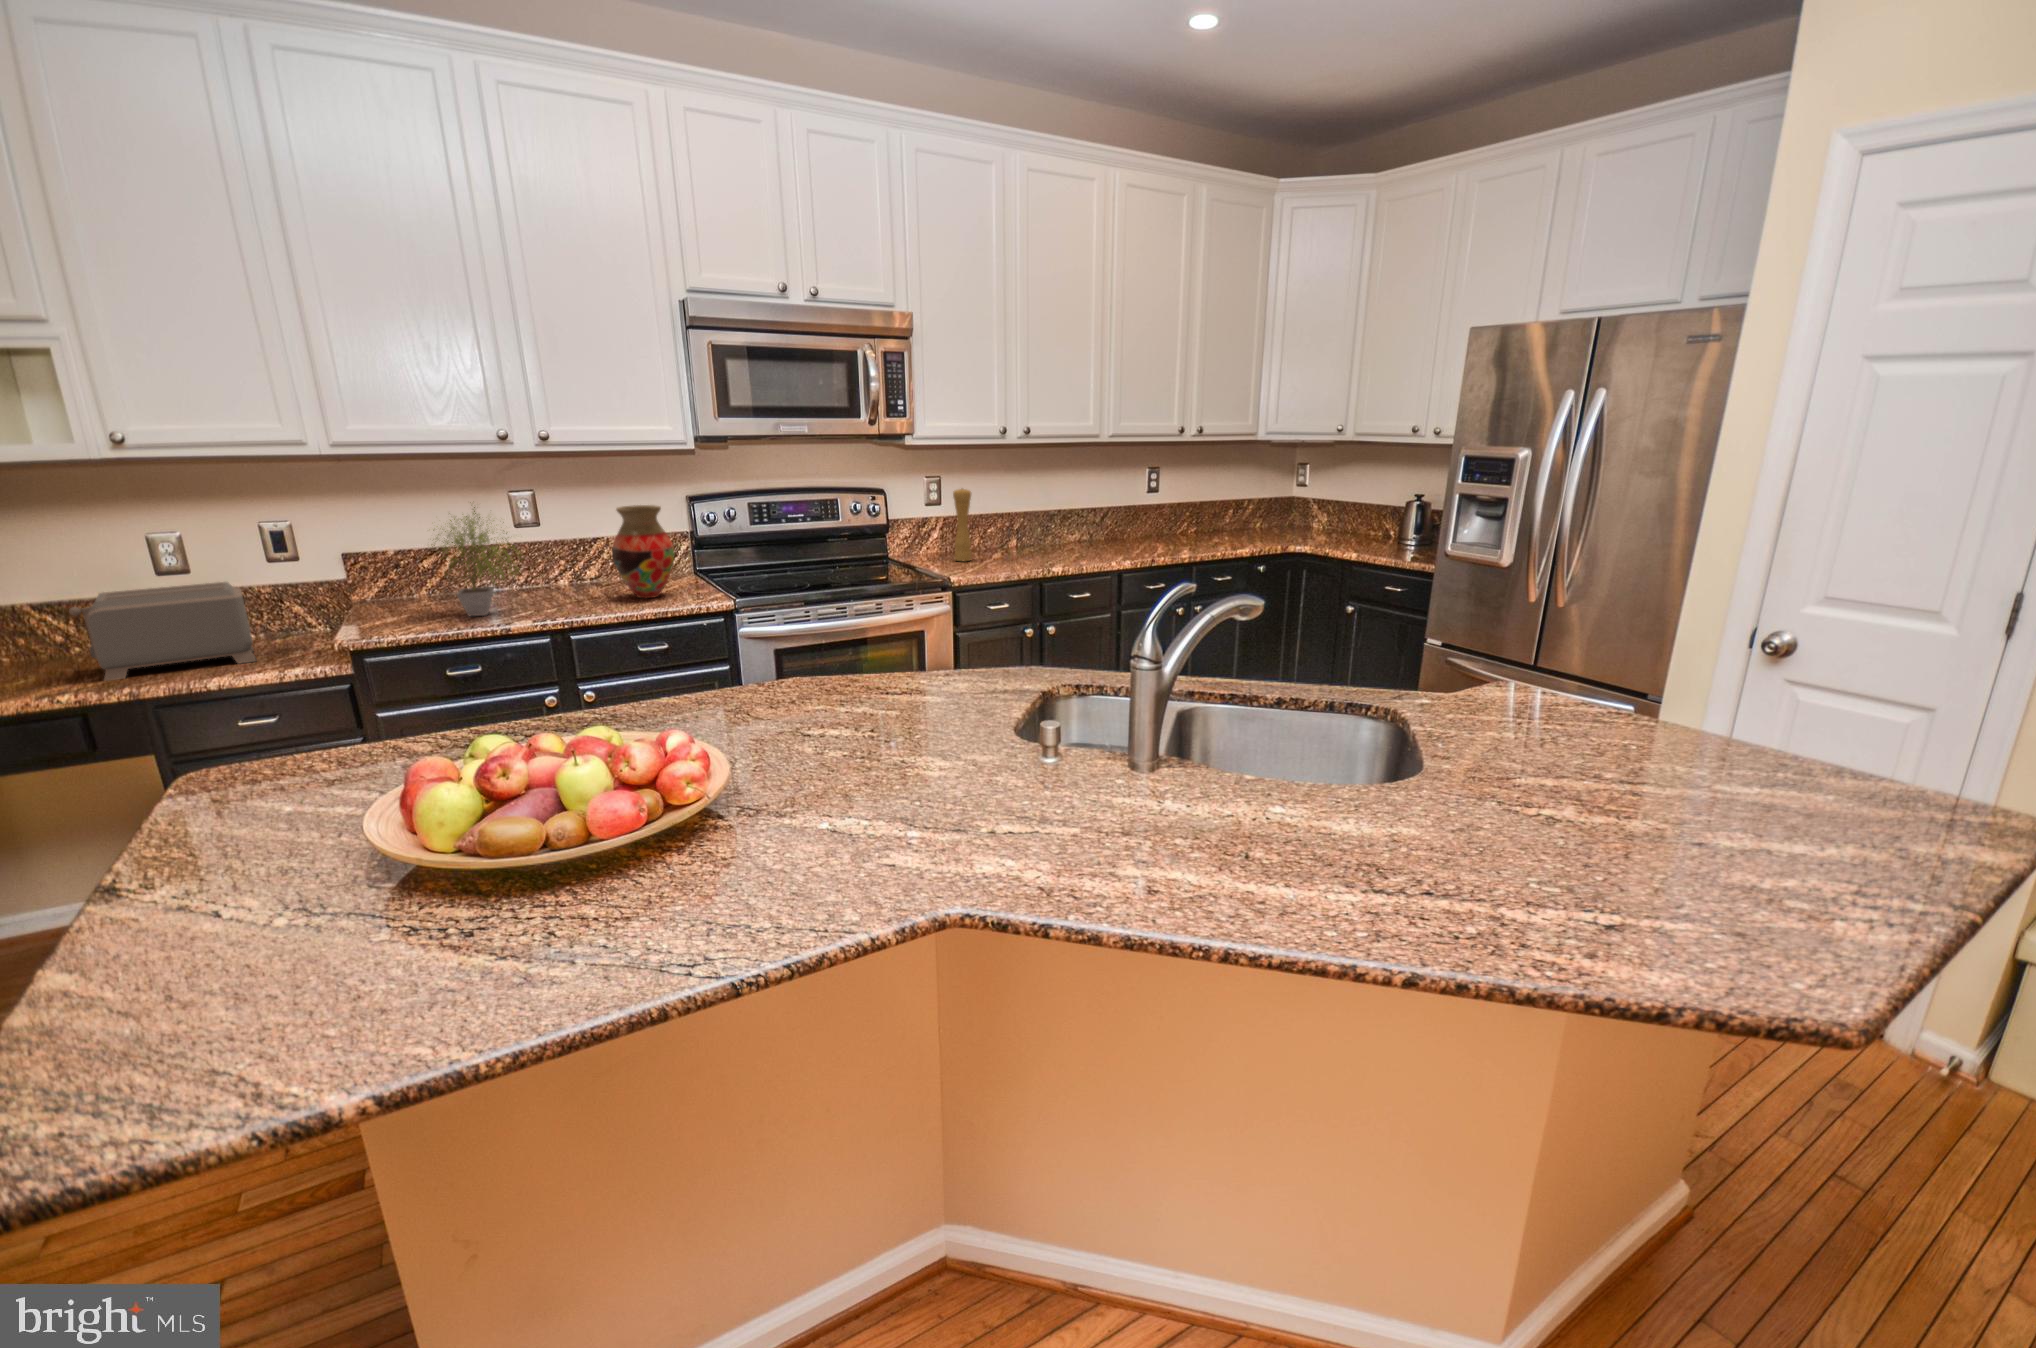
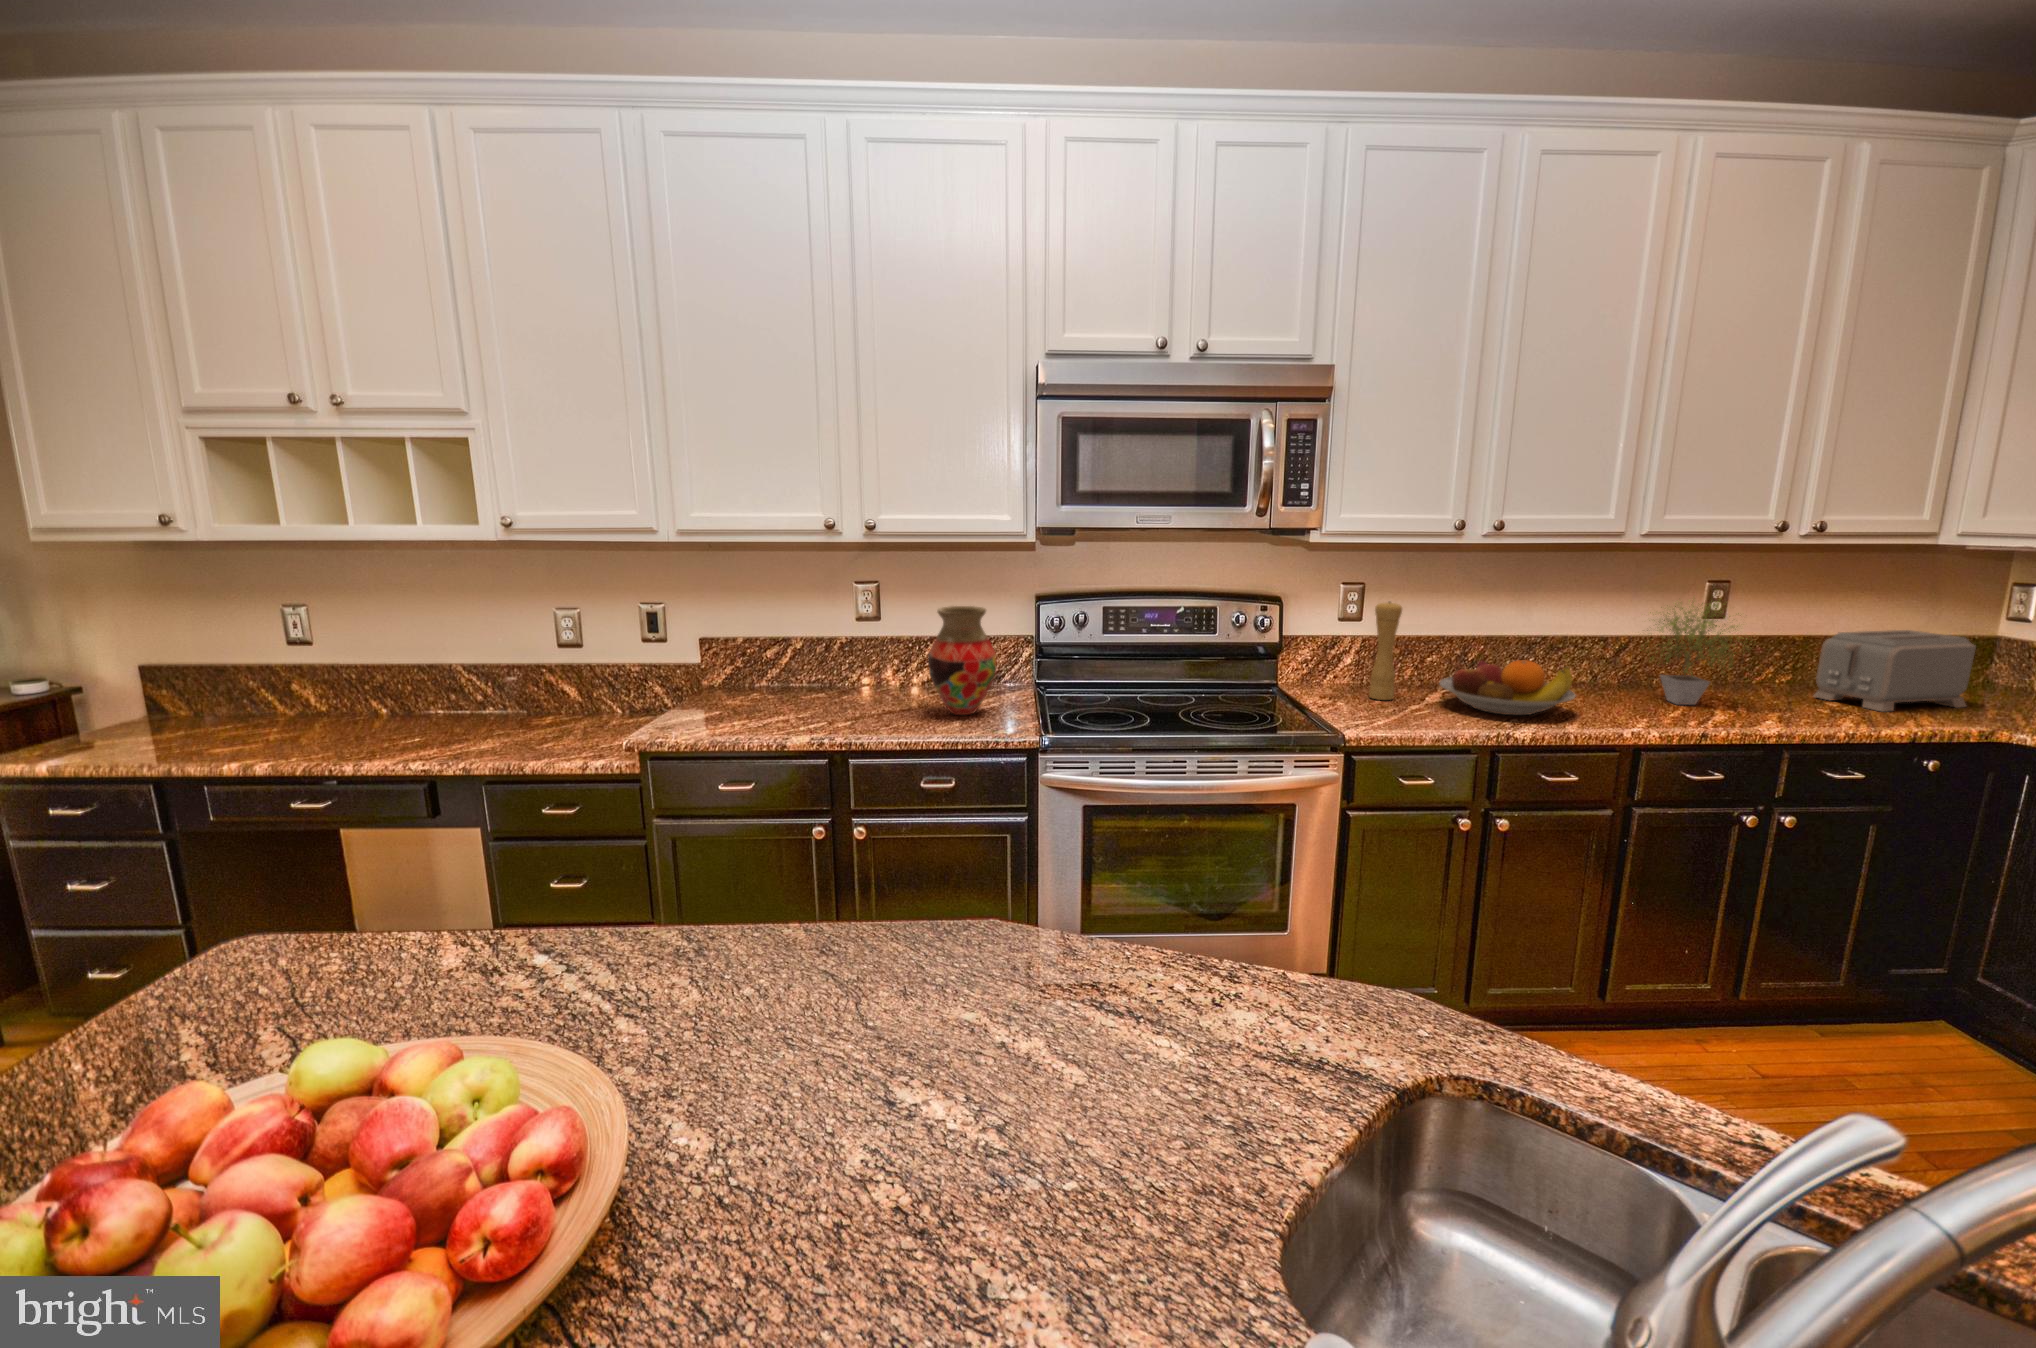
potted plant: present [432,507,521,617] -> present [1641,594,1745,705]
fruit bowl: none [1000,524,1083,562] -> present [1439,660,1575,715]
toaster: present [69,582,257,681] -> present [1814,630,1976,712]

